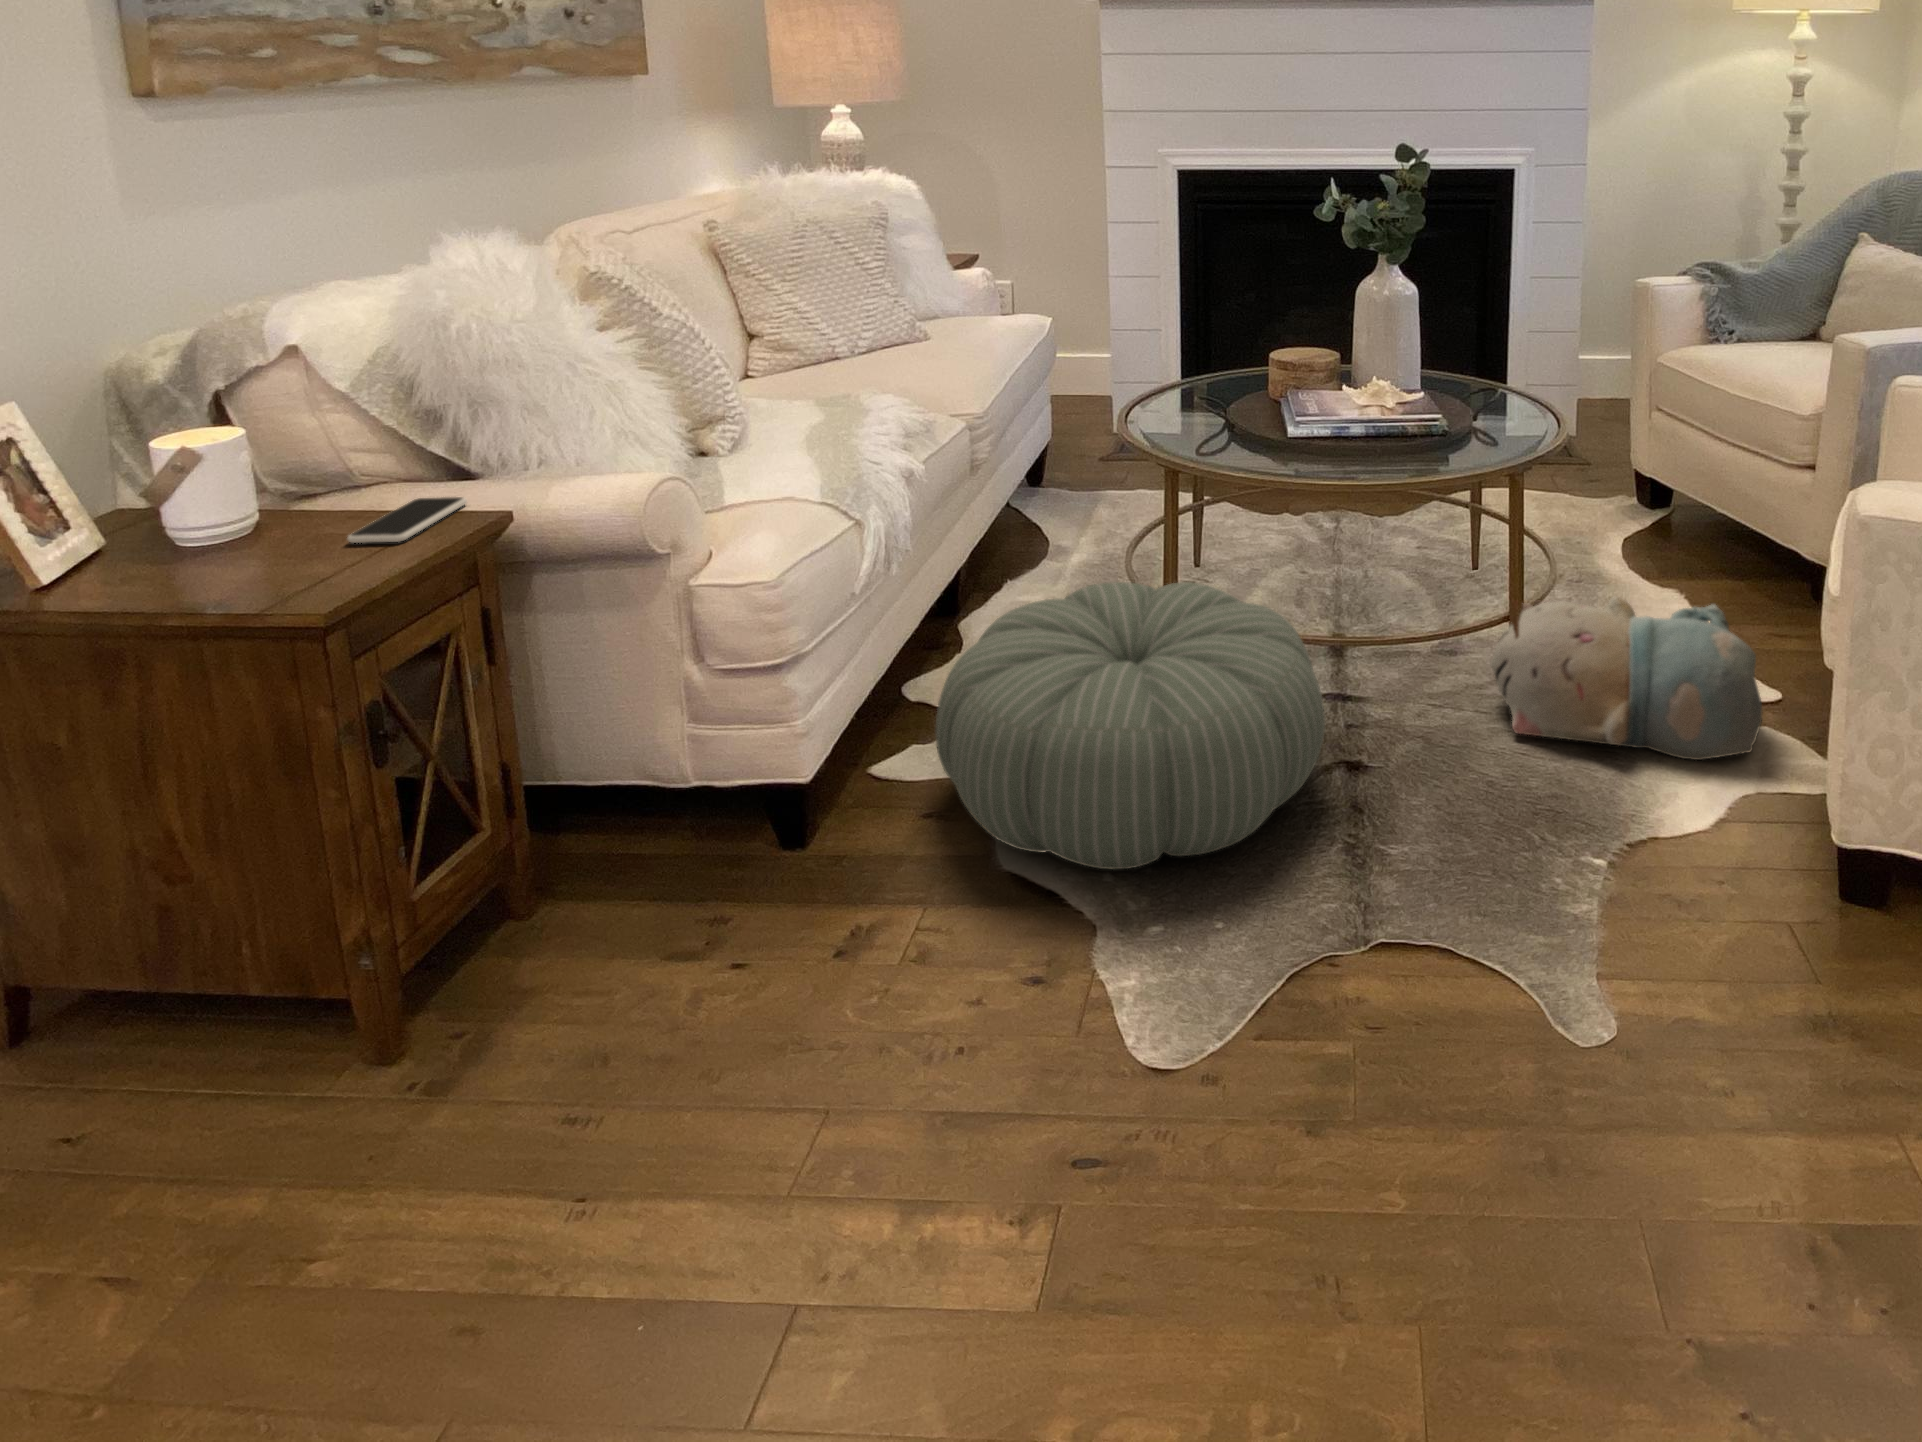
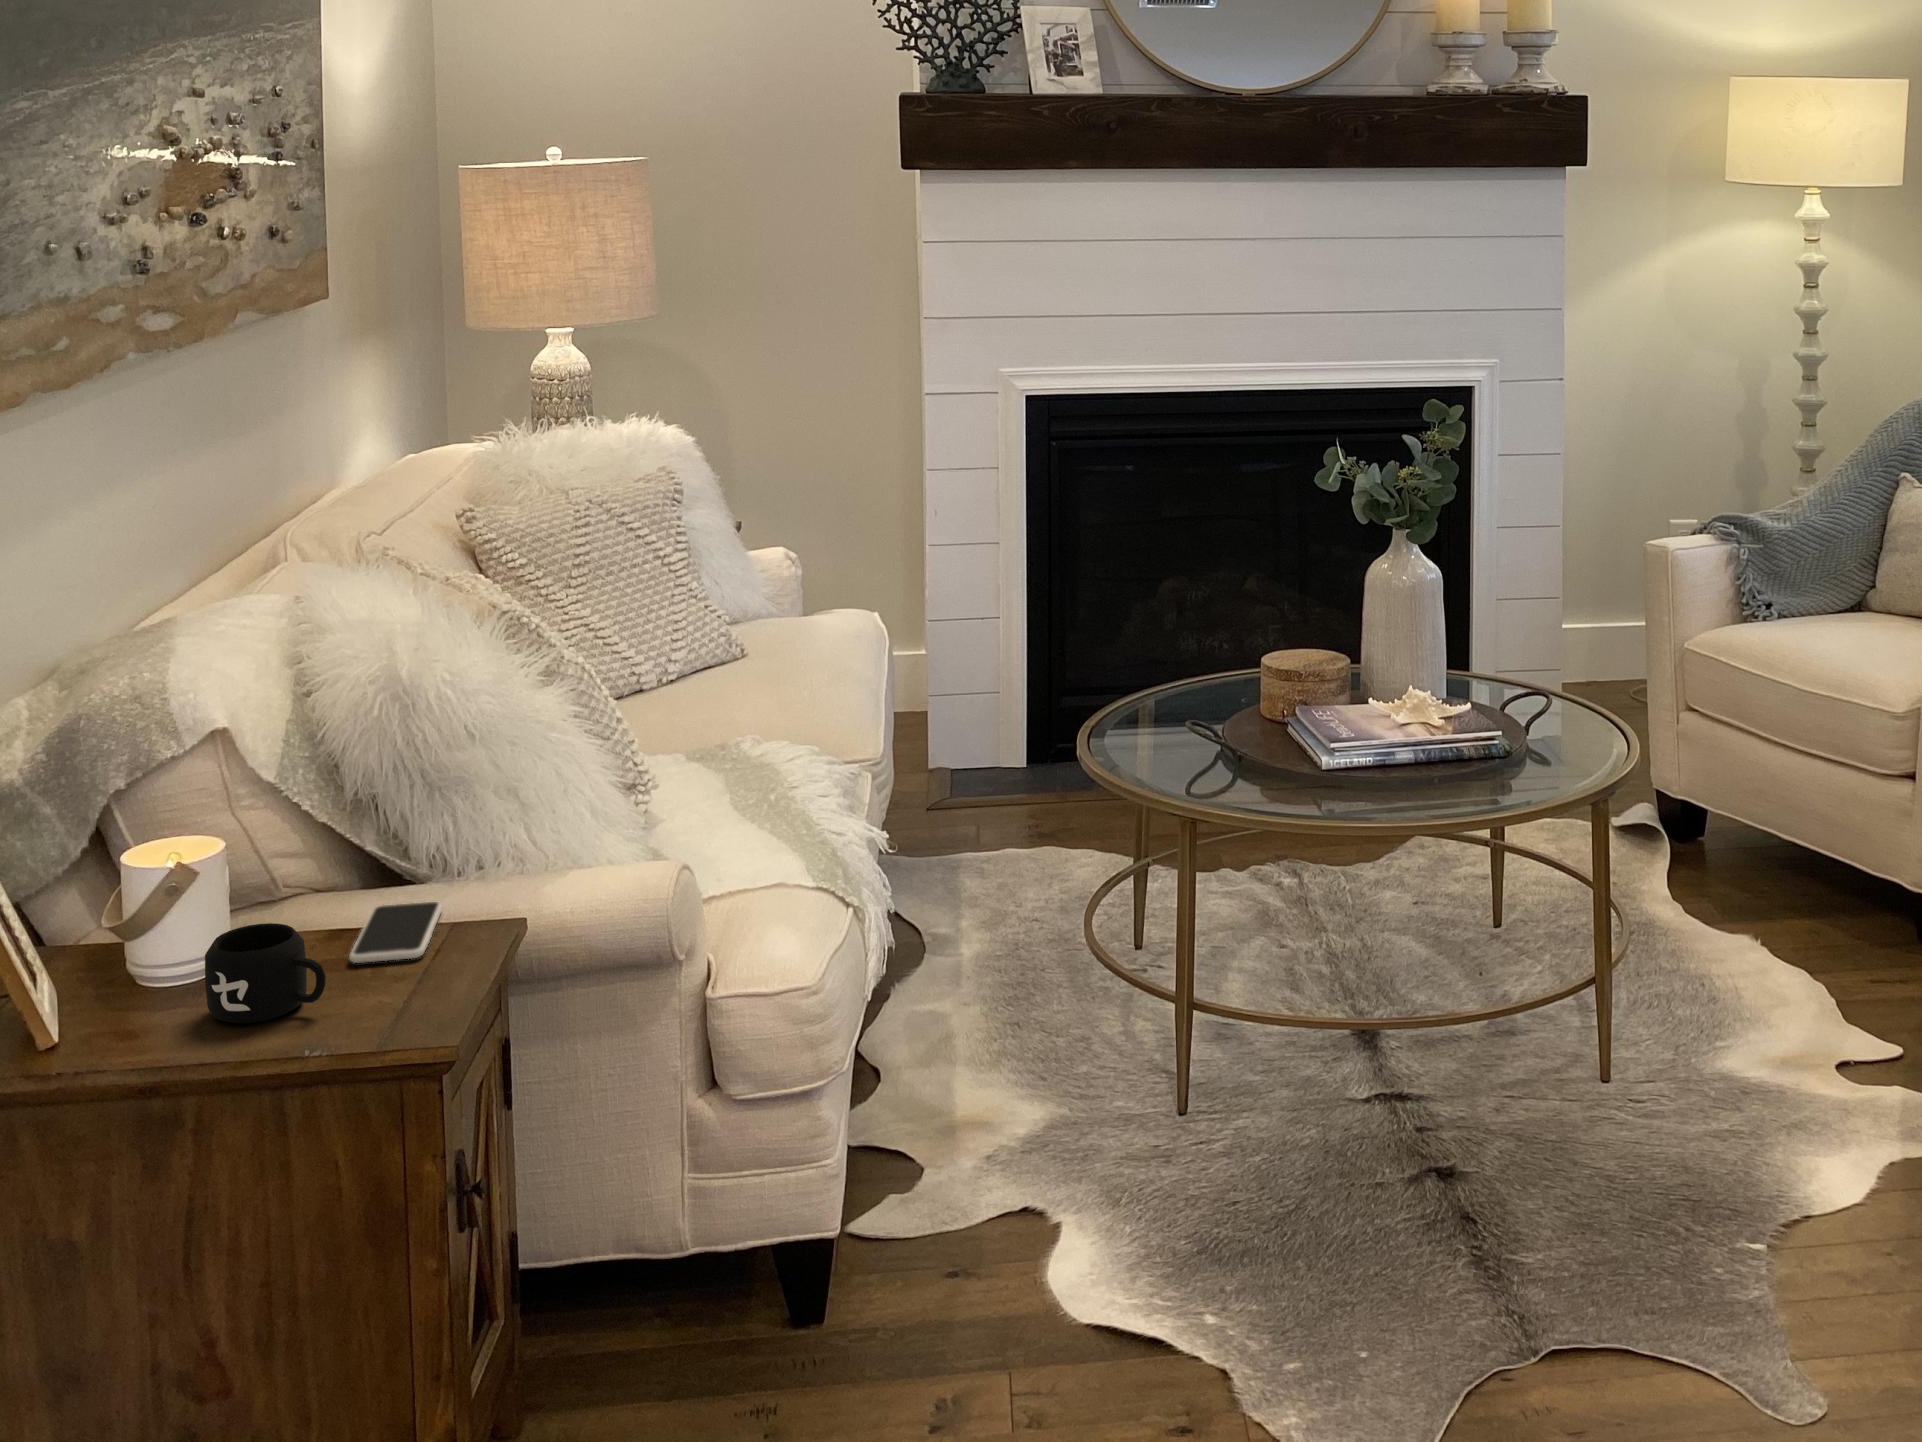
mug: none [180,507,281,587] -> present [205,923,326,1023]
pouf: present [936,582,1325,869] -> none [958,962,1428,1307]
plush toy: present [1491,596,1762,760] -> none [1575,944,1901,1130]

